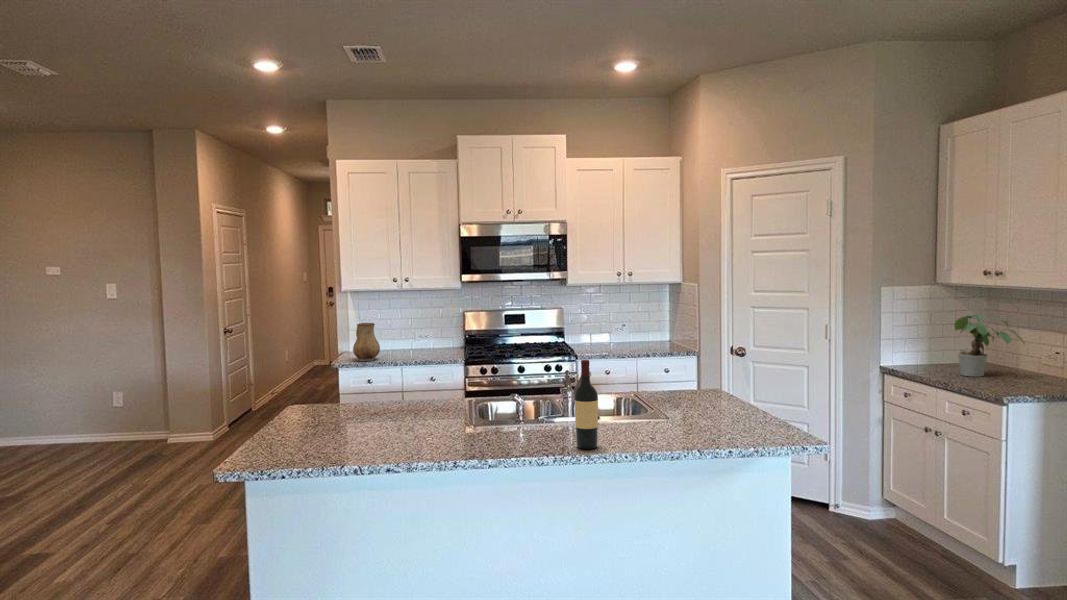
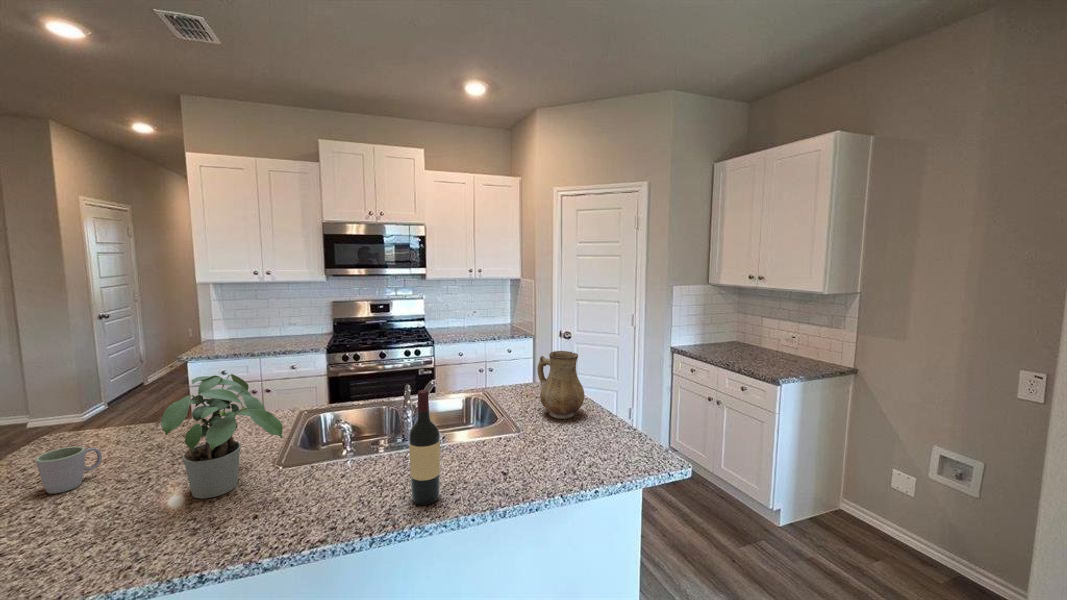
potted plant: present [954,314,1025,377] -> present [161,374,283,498]
ceramic pitcher: present [353,323,380,361] -> present [537,351,584,419]
mug: none [311,404,344,434] -> present [36,446,102,494]

